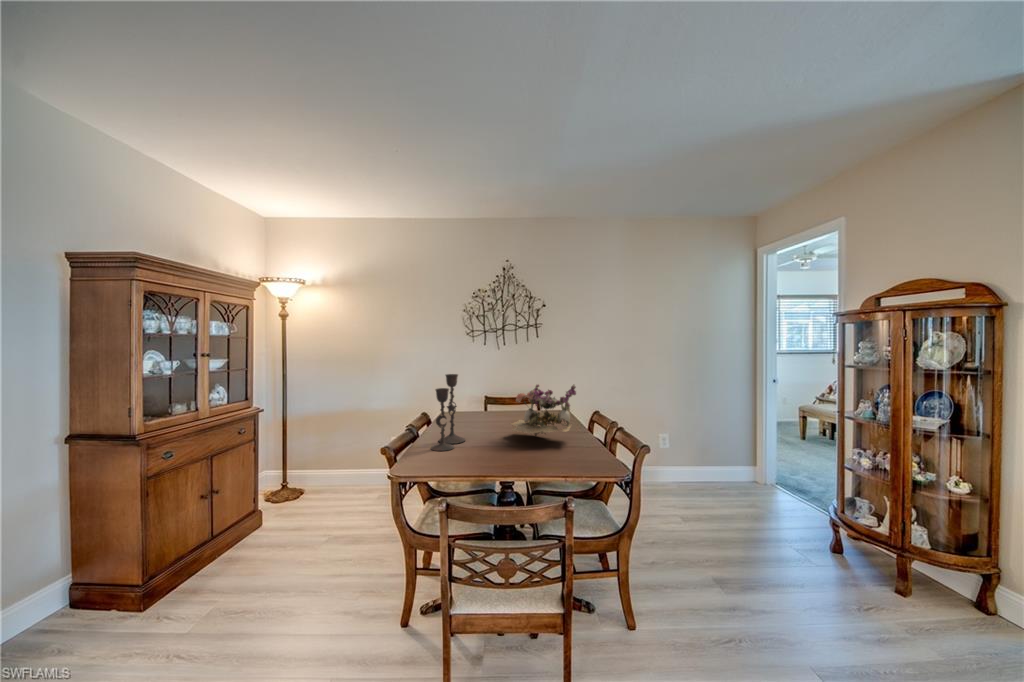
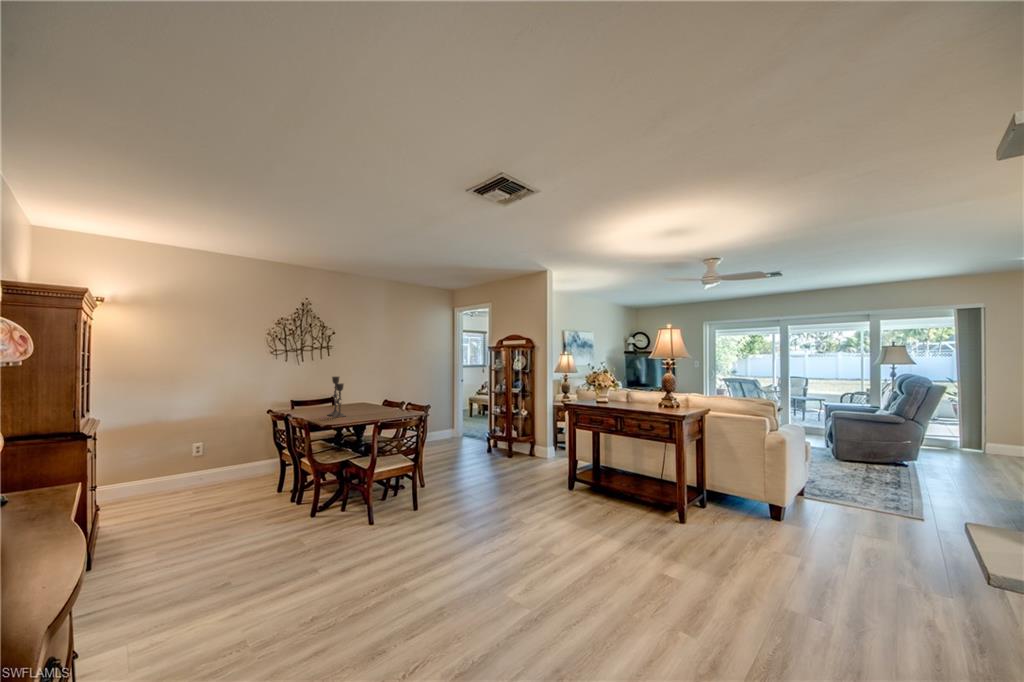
flower arrangement: present [510,384,576,436] -> none [360,380,399,410]

